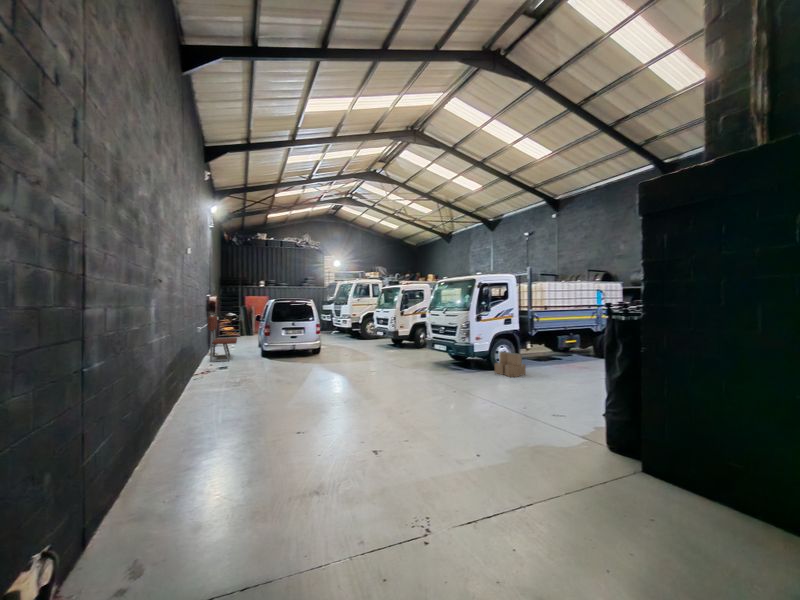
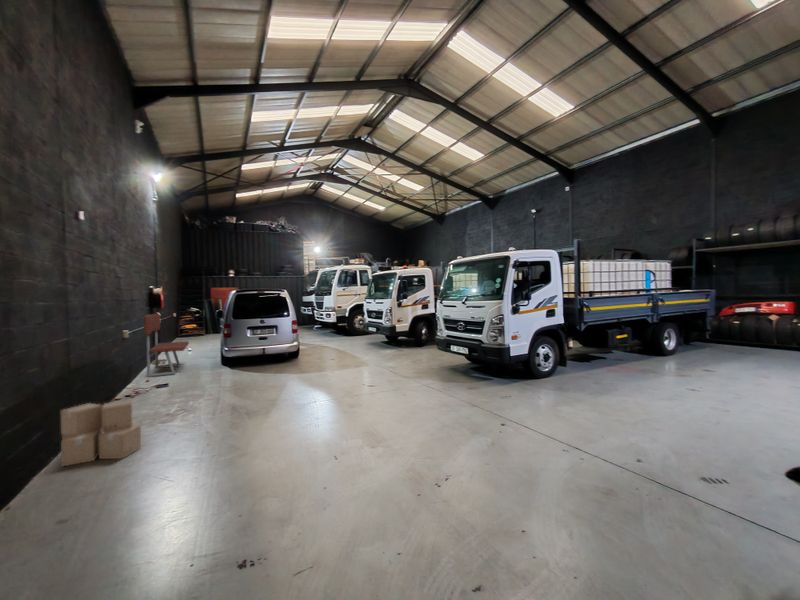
cardboard box: present [495,352,526,377] -> present [61,400,141,466]

